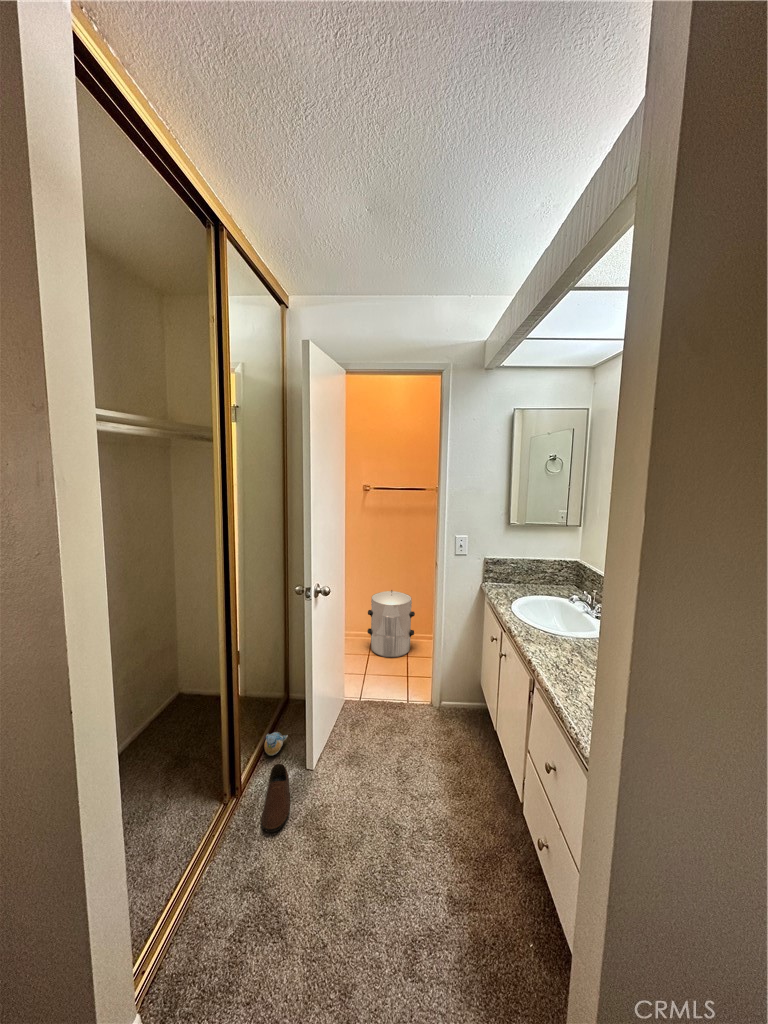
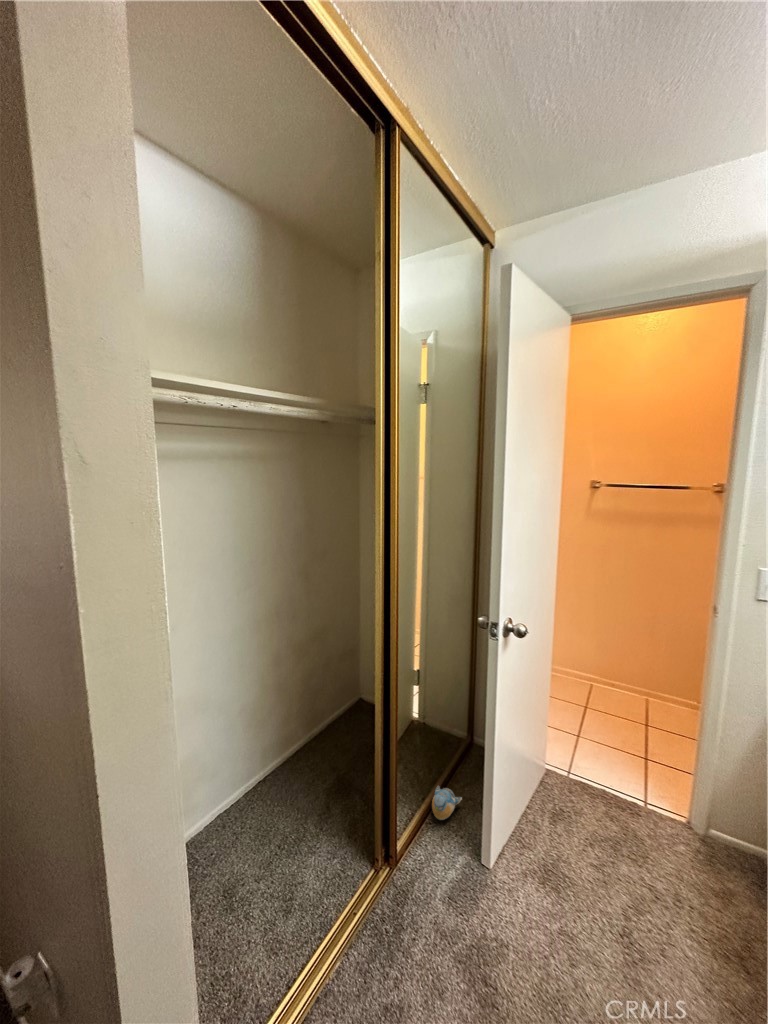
waste bin: present [367,590,415,658] -> none [583,625,661,722]
shoe: present [262,764,290,832] -> none [412,843,455,951]

